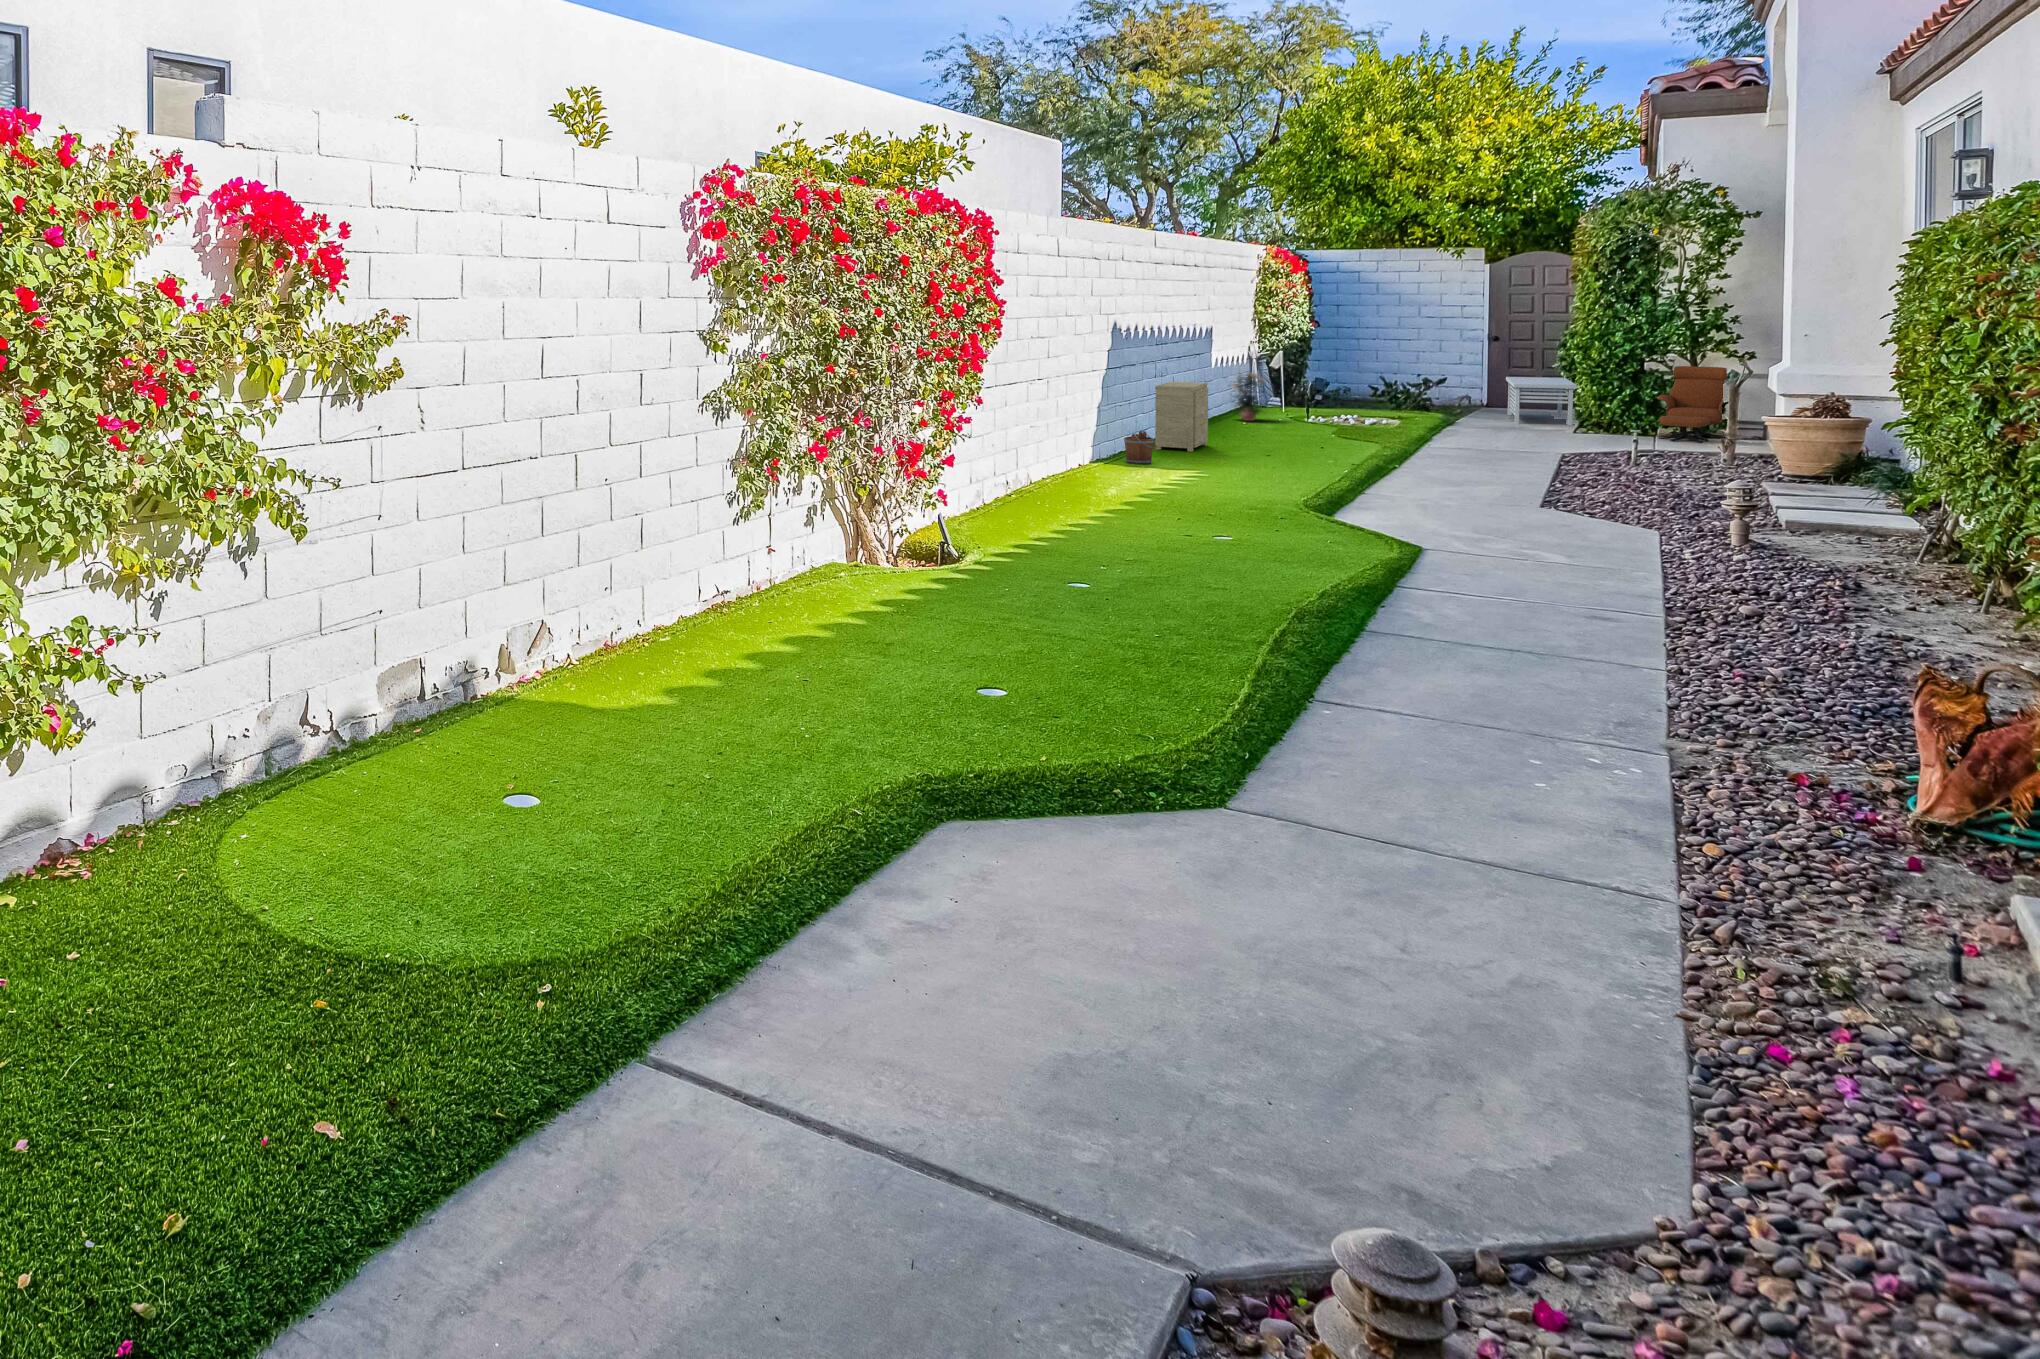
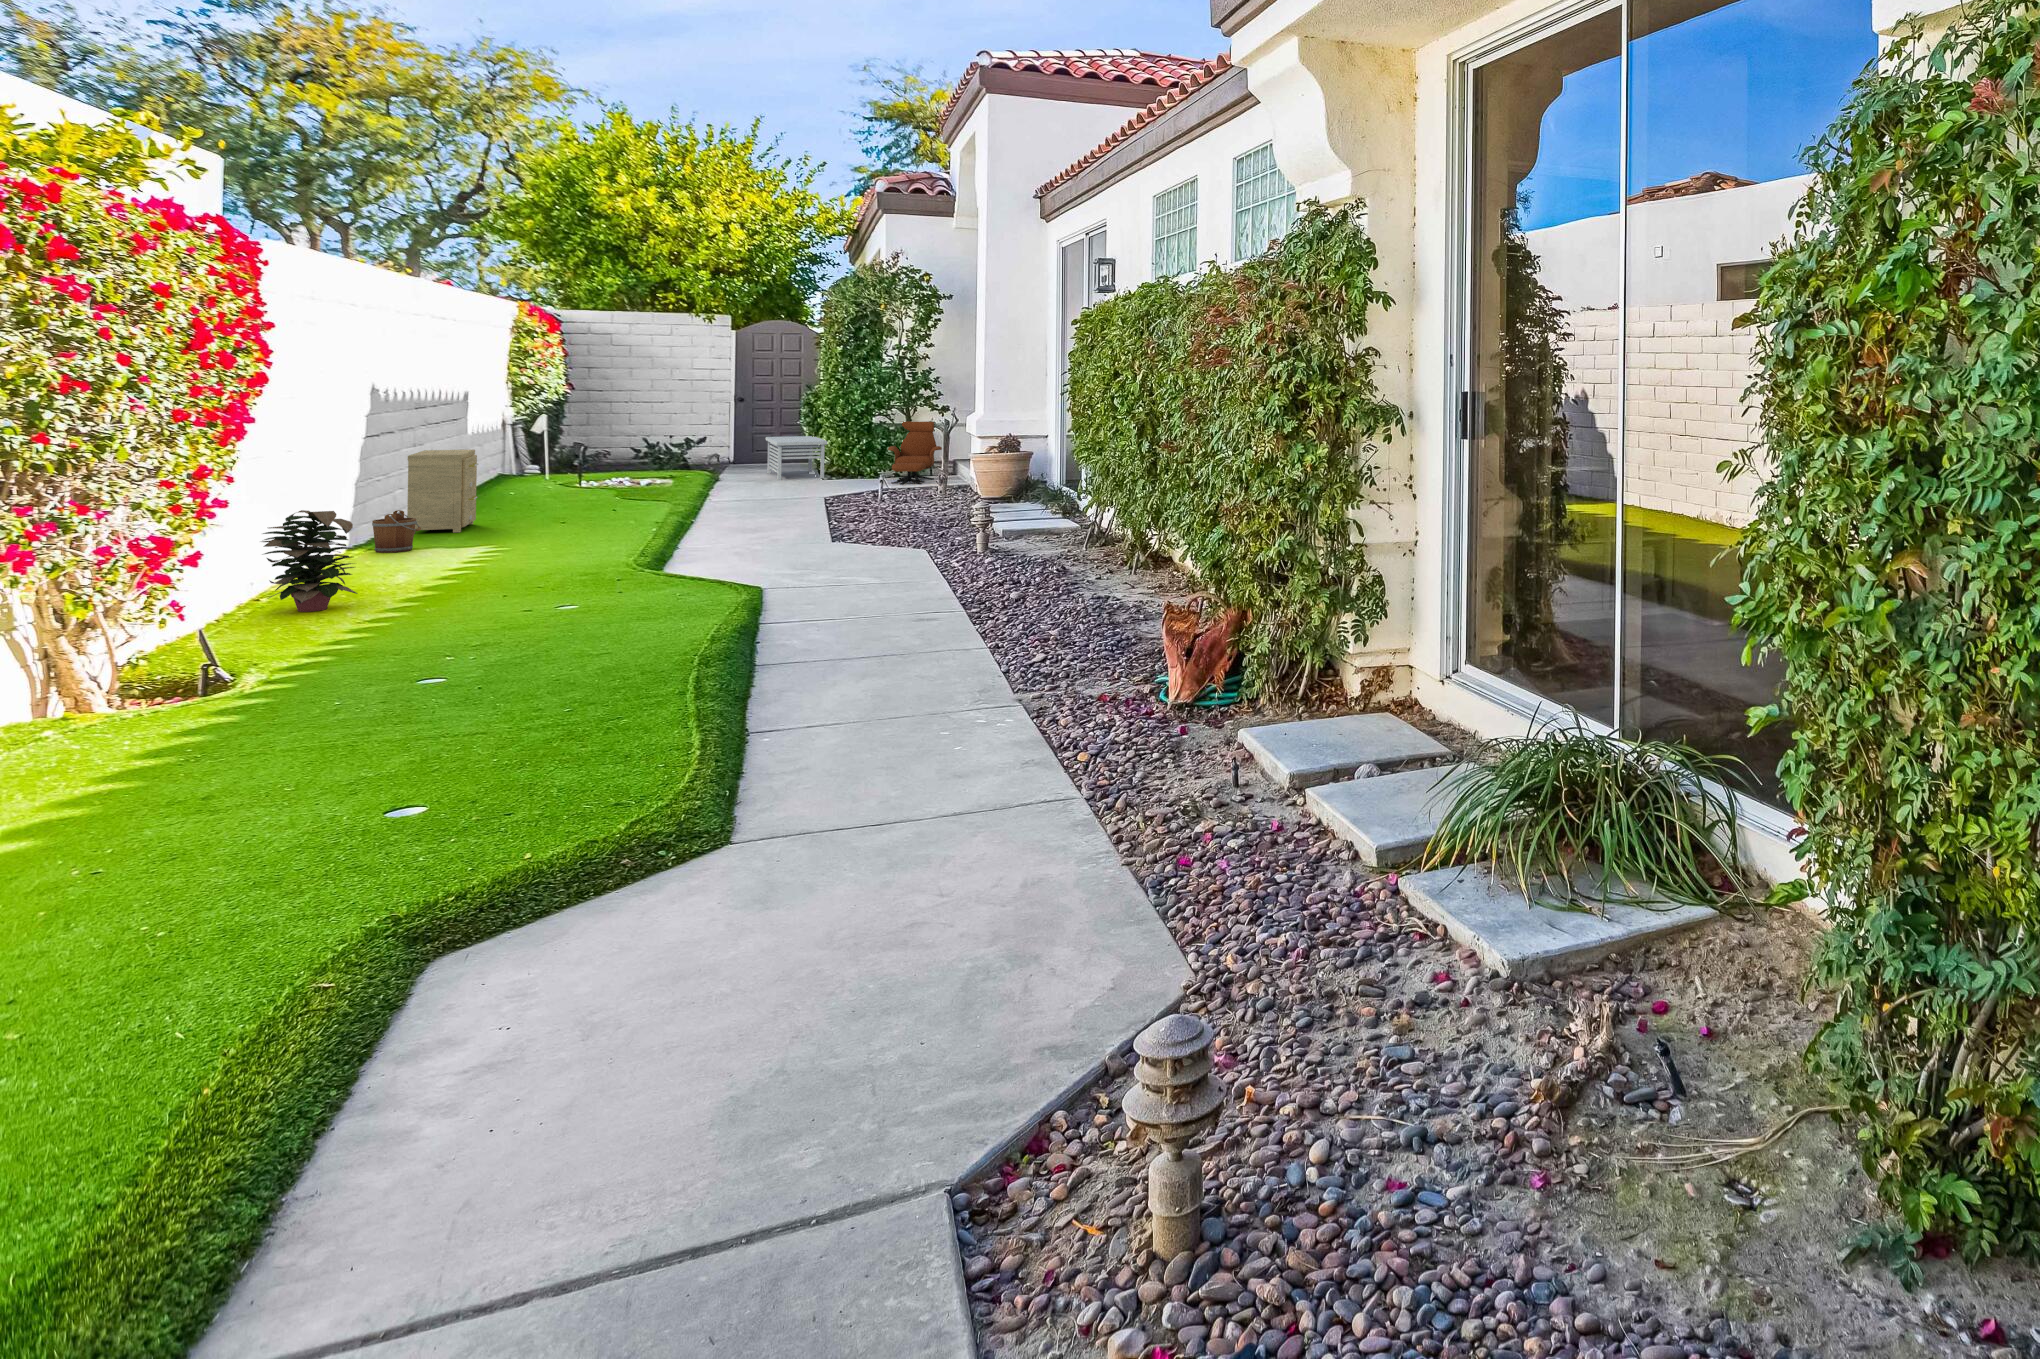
decorative plant: present [1231,373,1265,421] -> present [262,510,357,612]

